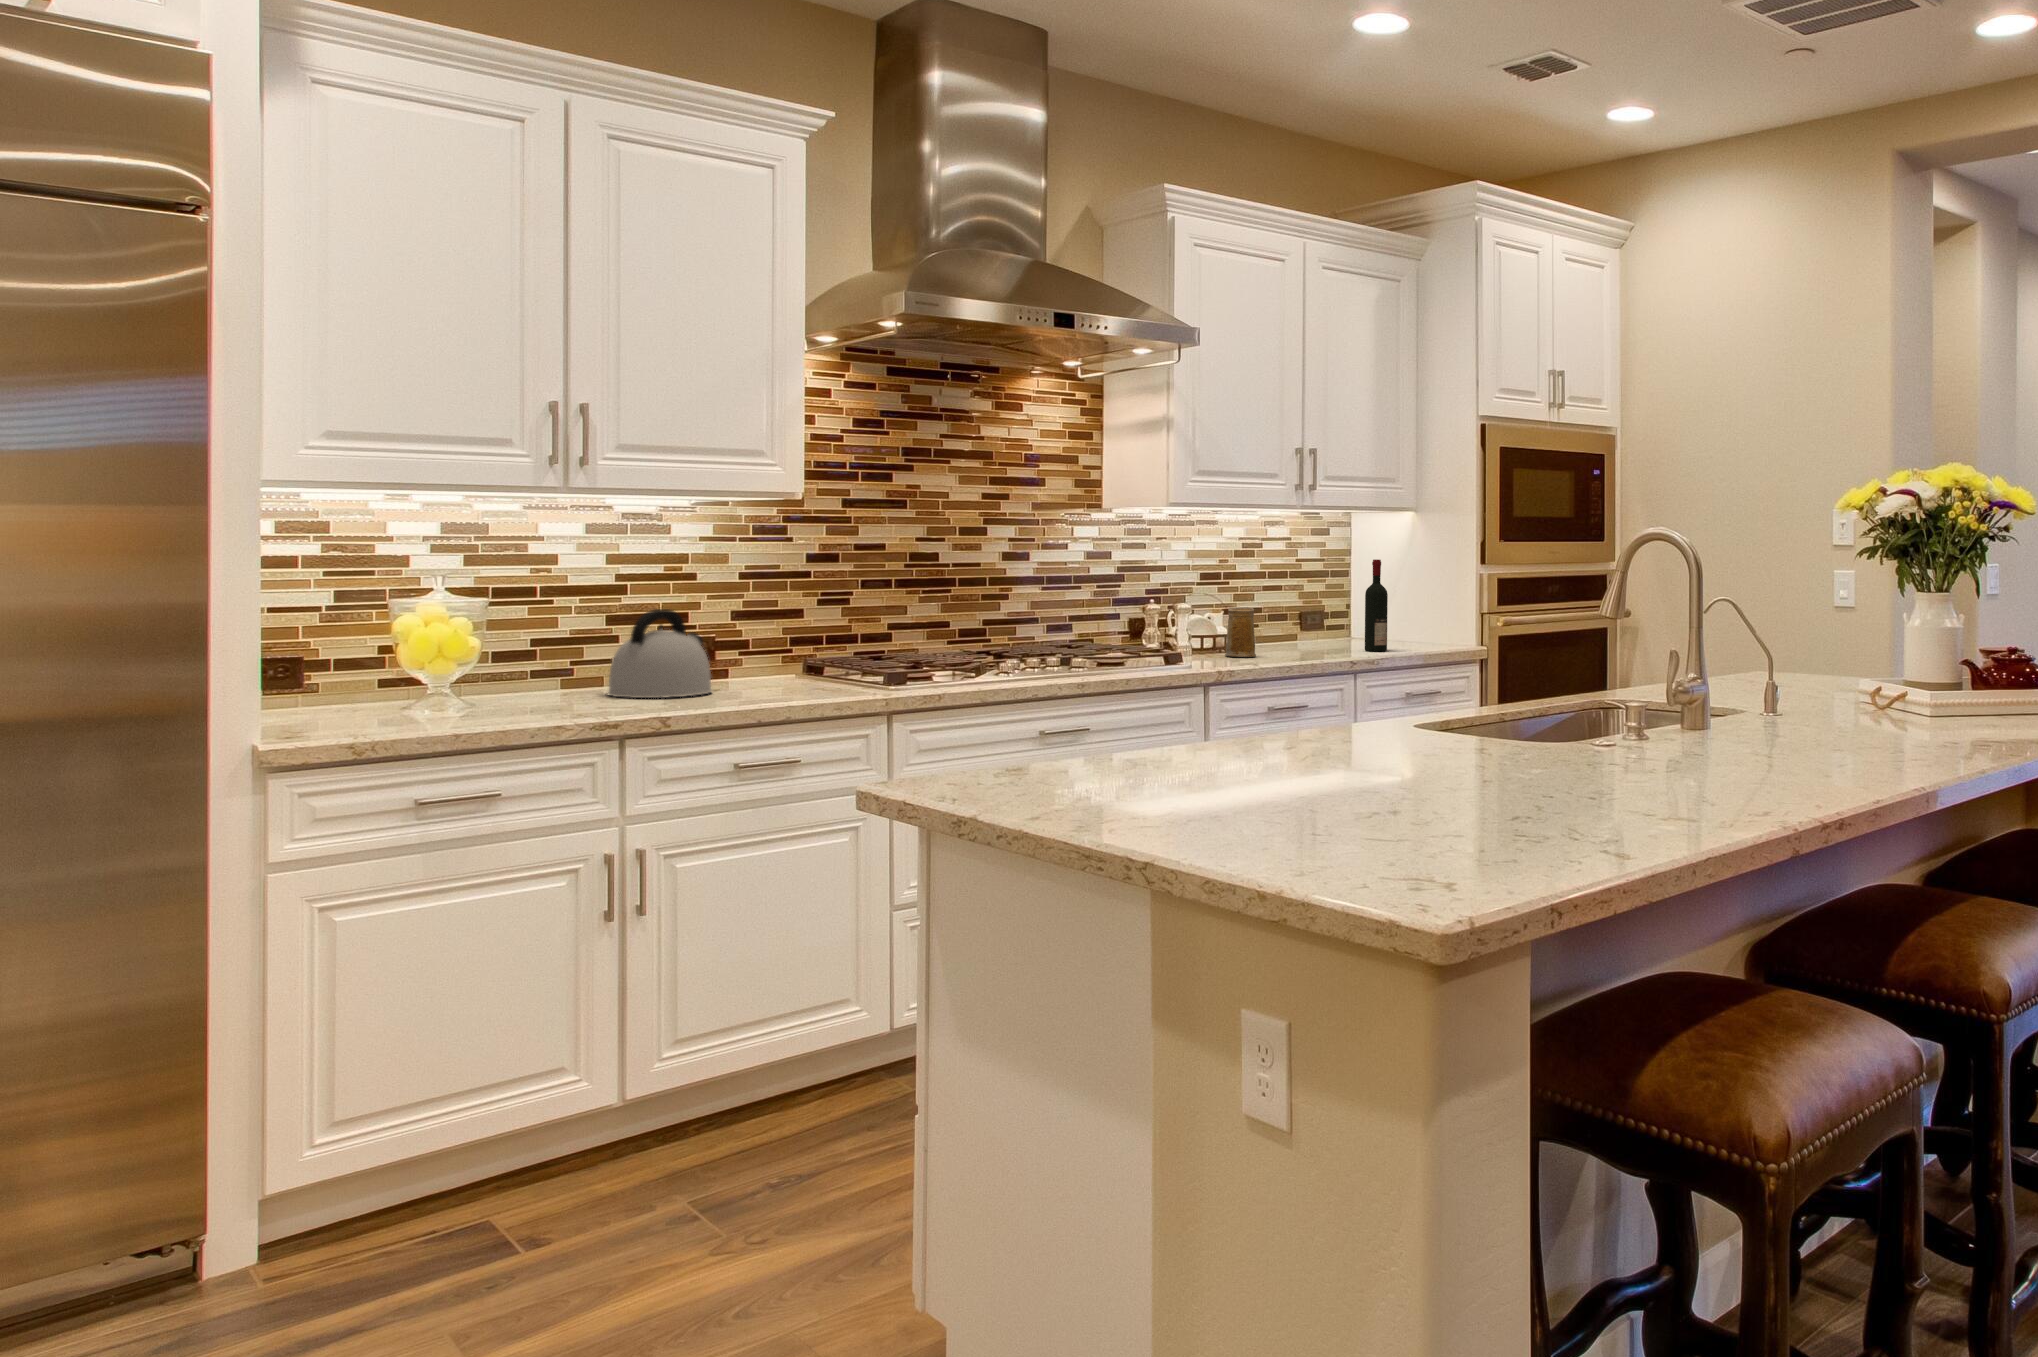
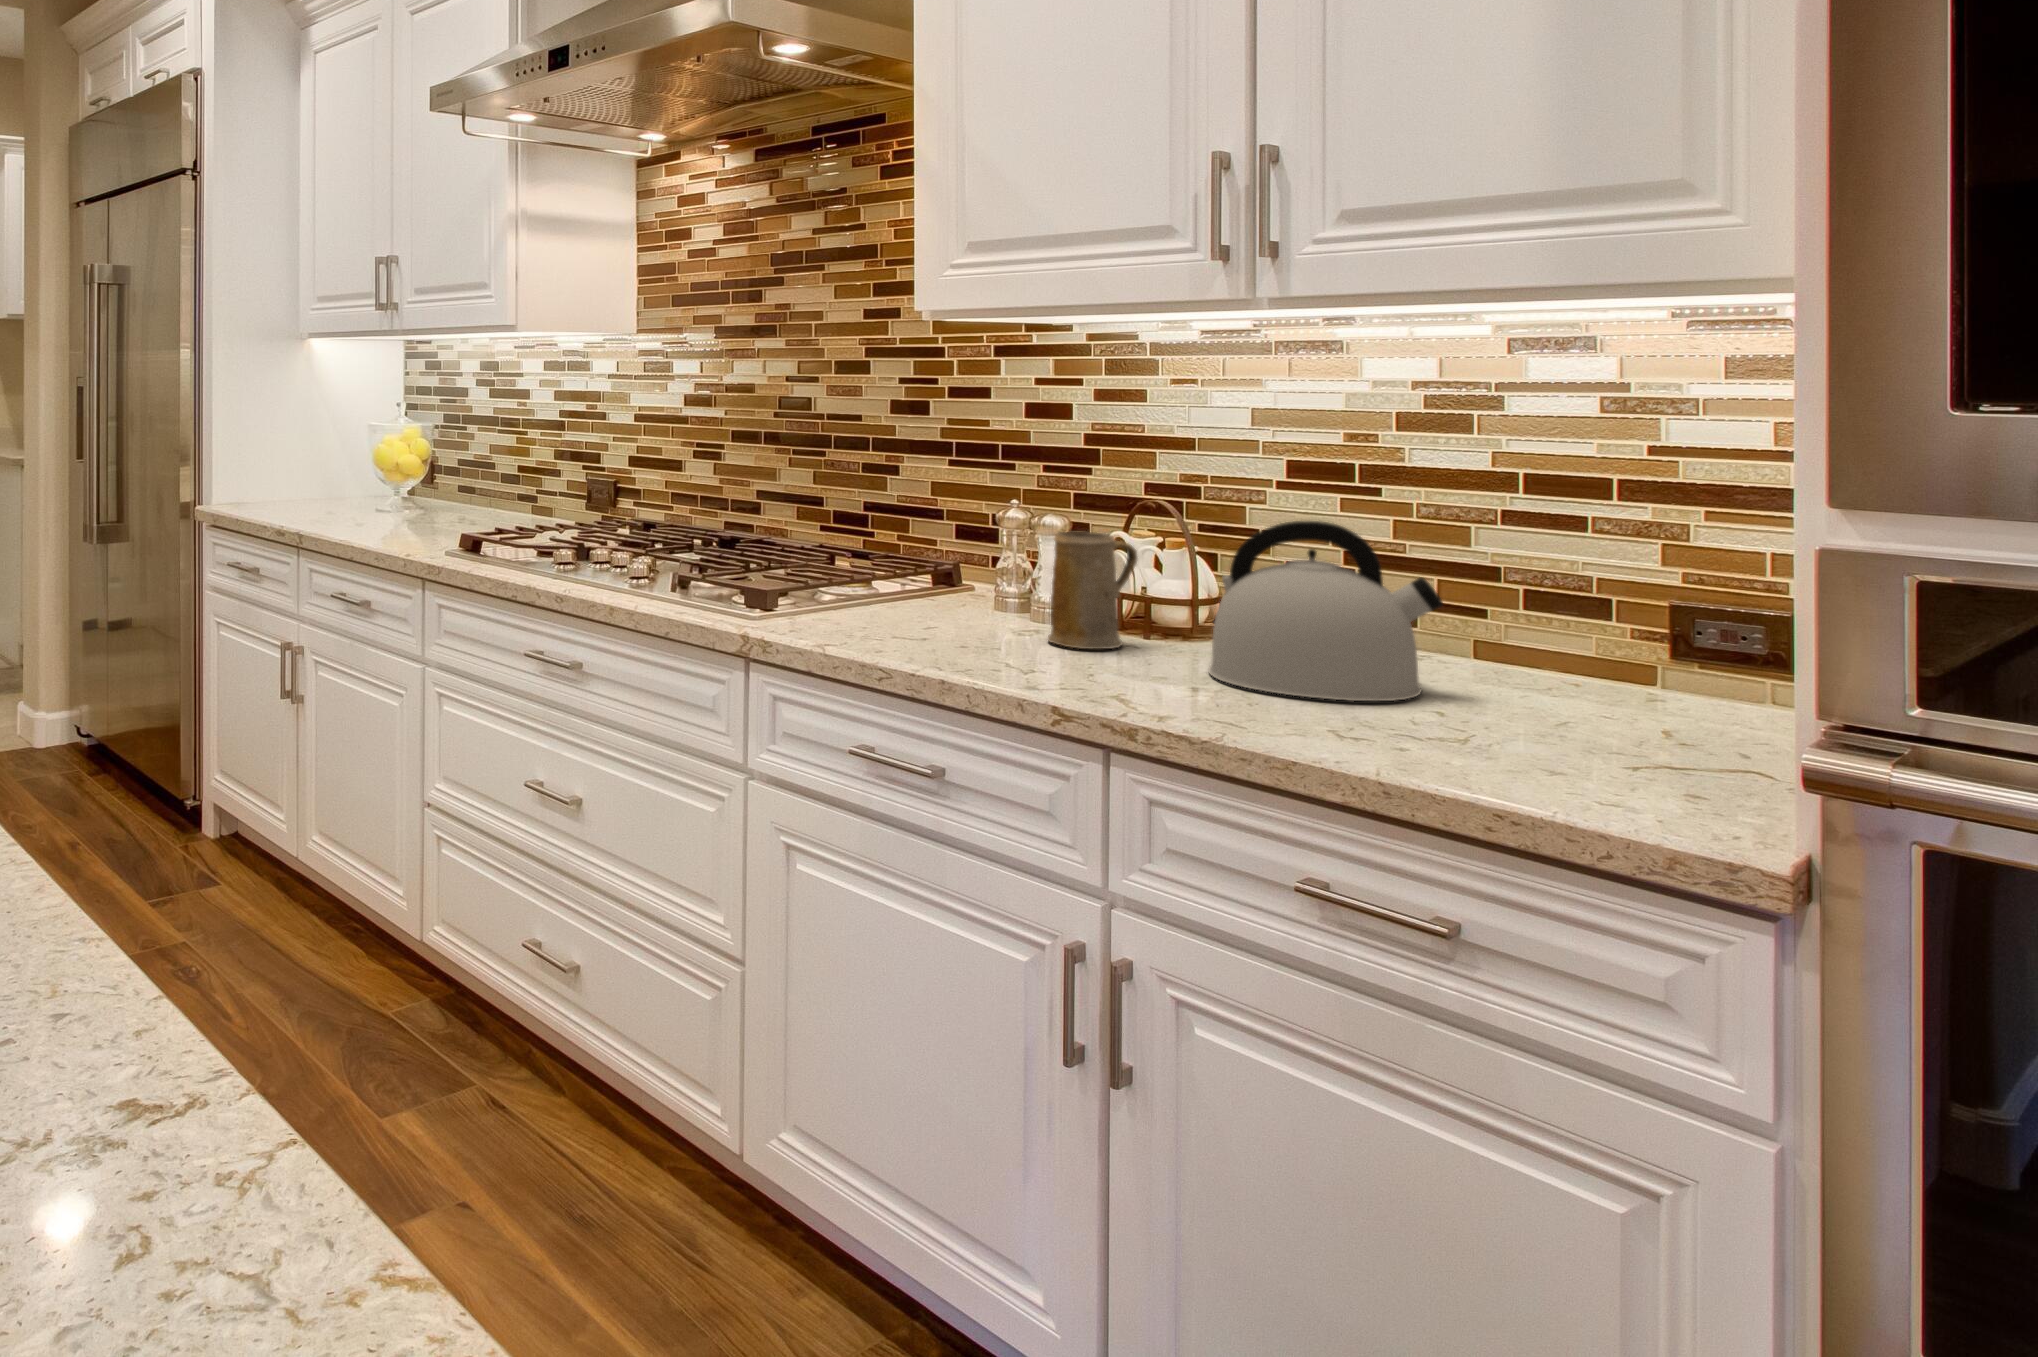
wine bottle: present [1365,560,1388,651] -> none [1498,450,1586,750]
kettle: present [608,609,712,698] -> present [1209,521,1443,701]

